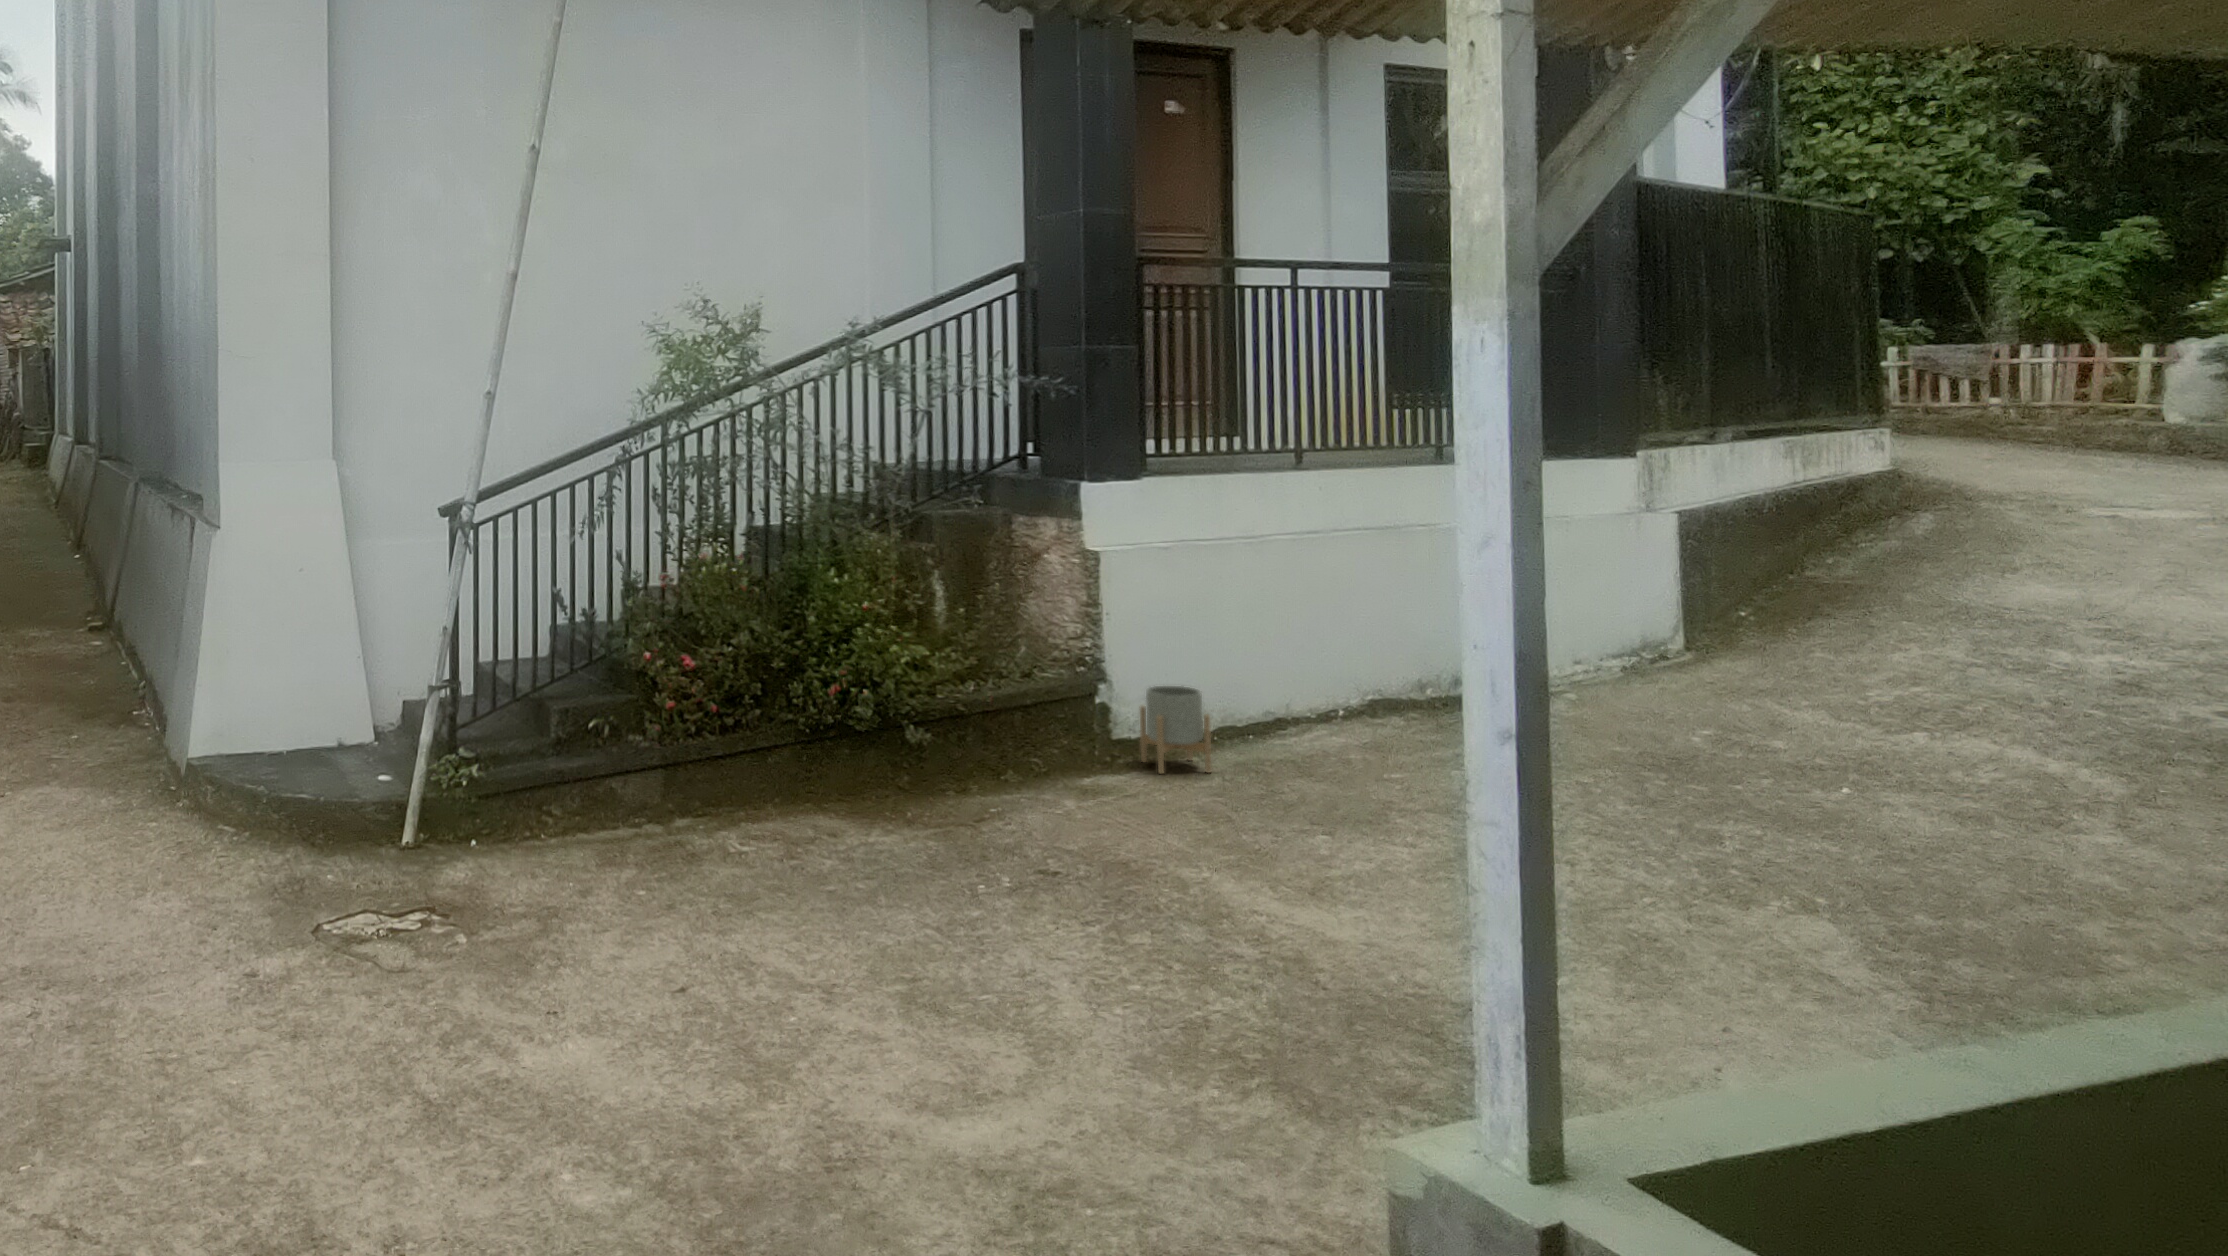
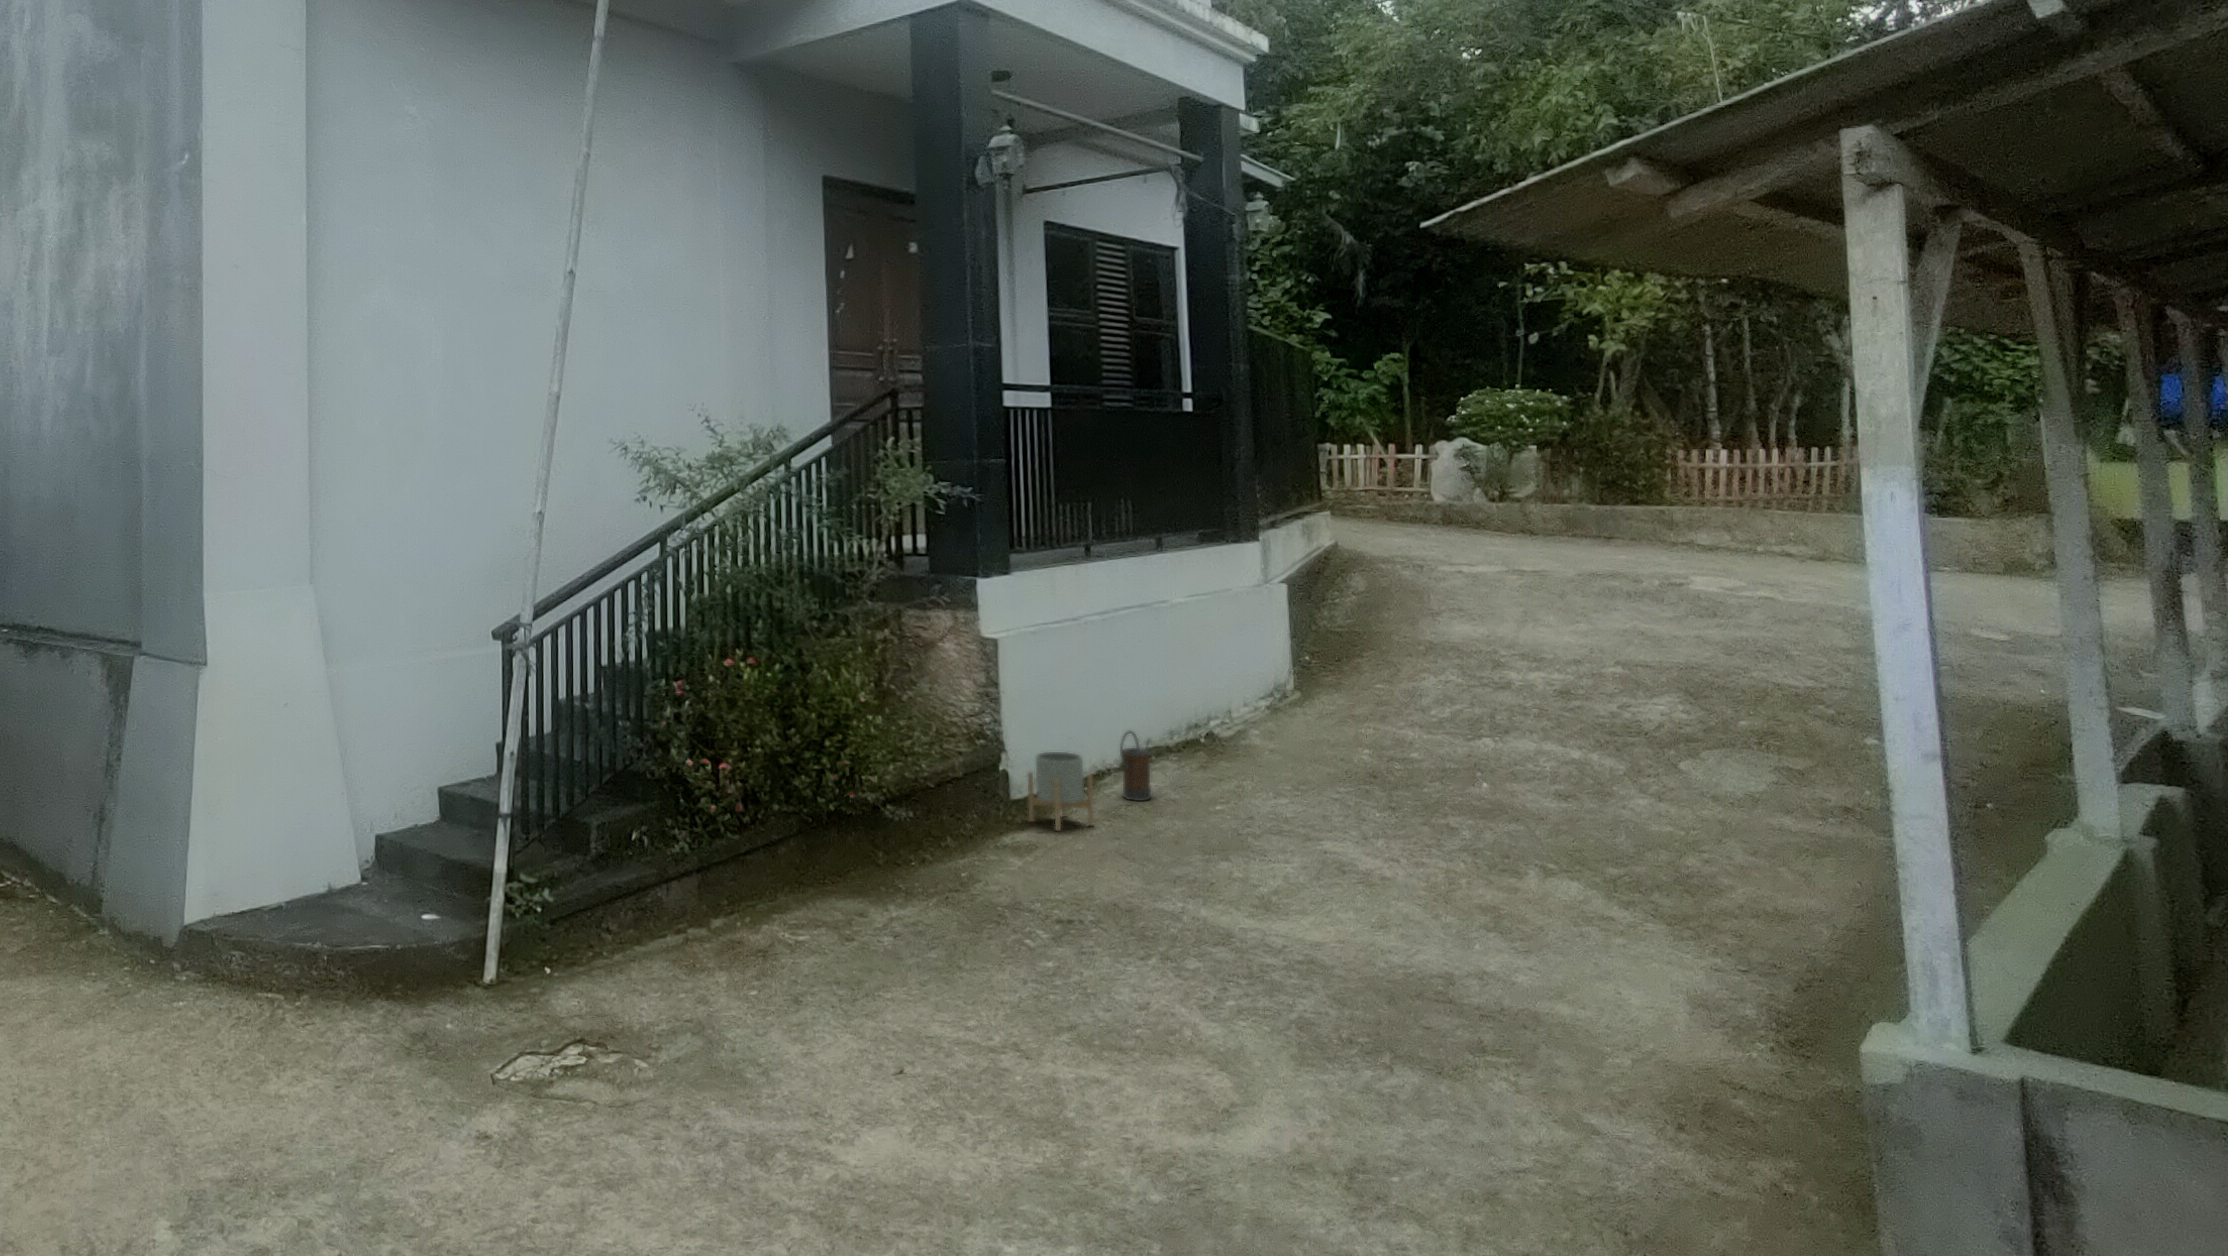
watering can: none [1278,670,1333,753] -> present [1120,731,1151,801]

